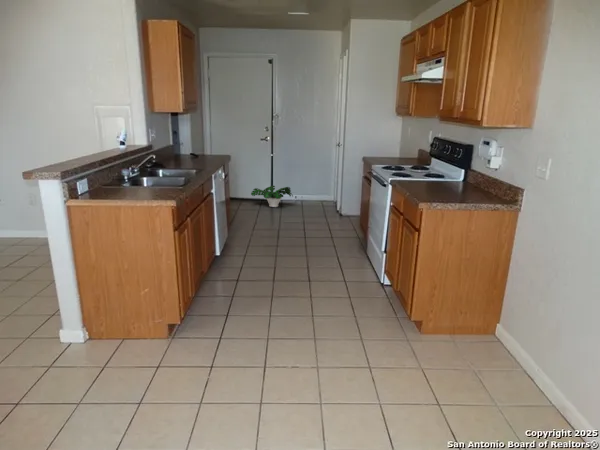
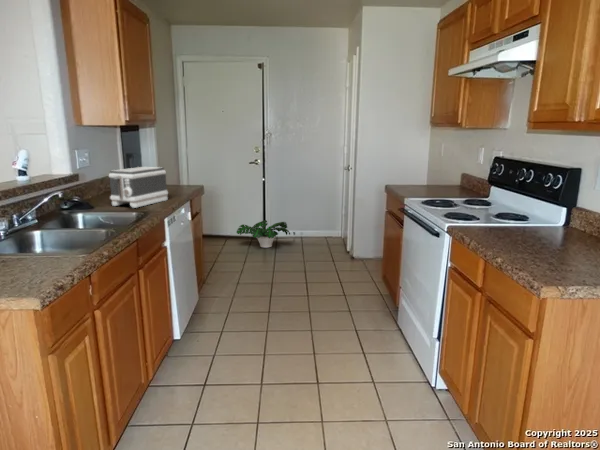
toaster: none [173,141,210,168] -> present [109,167,168,208]

